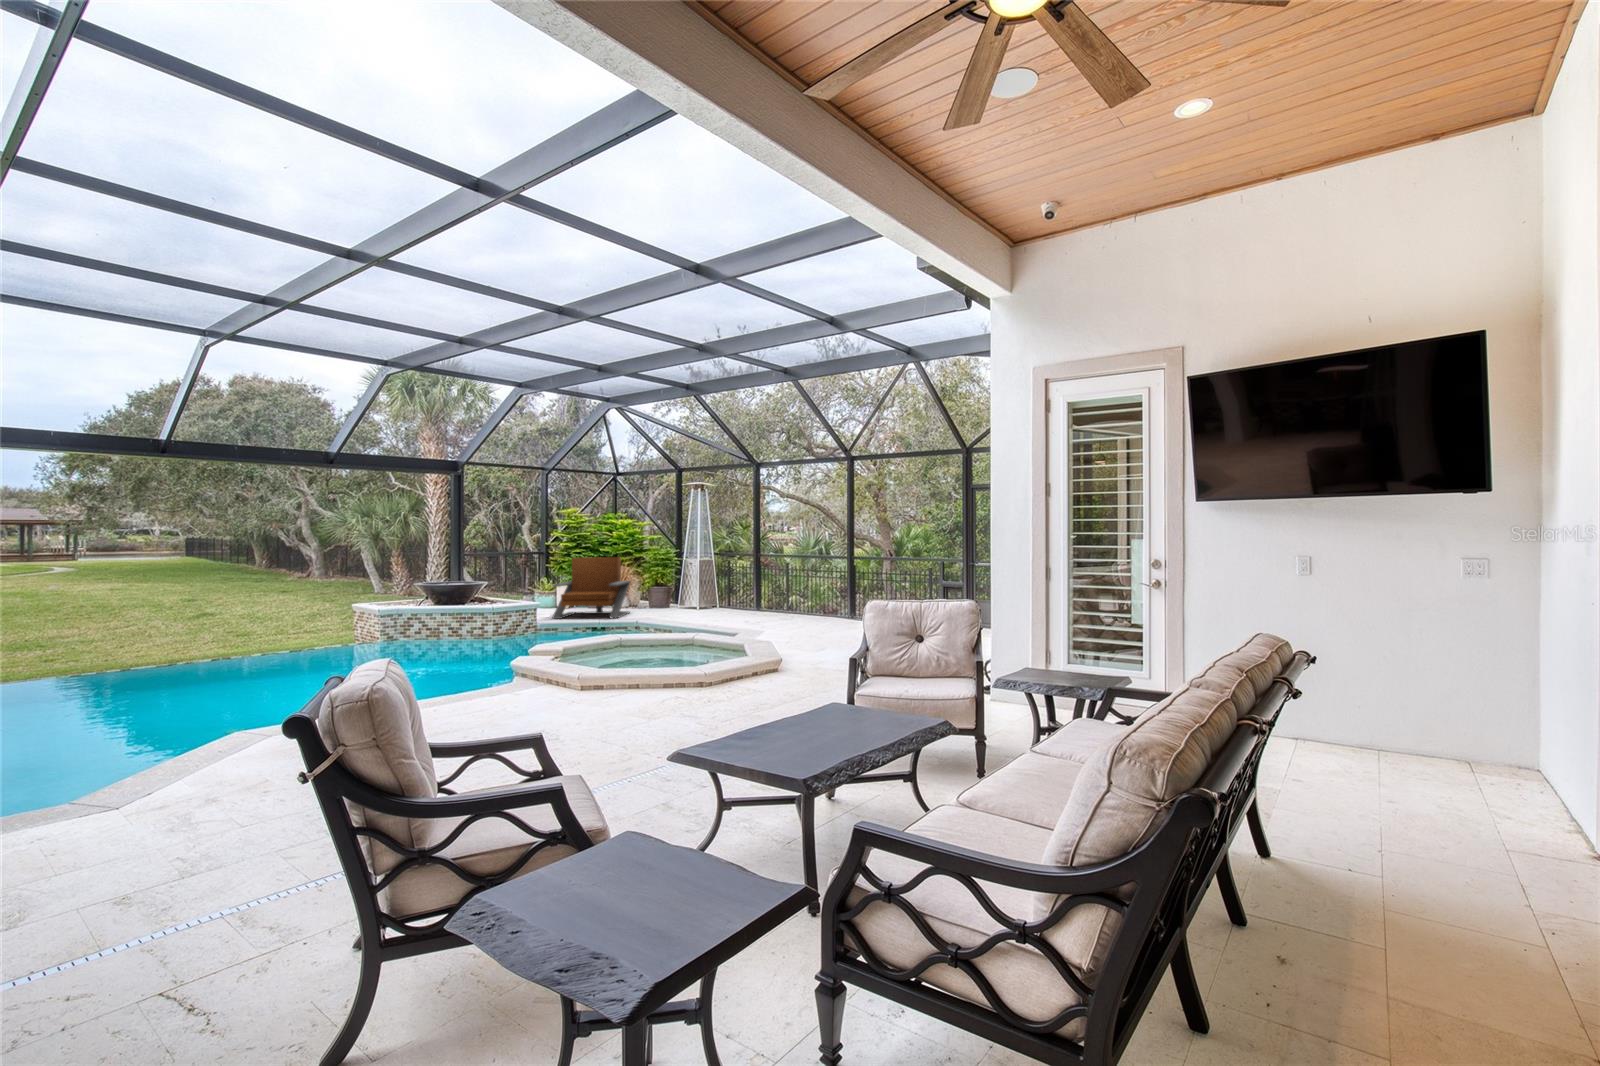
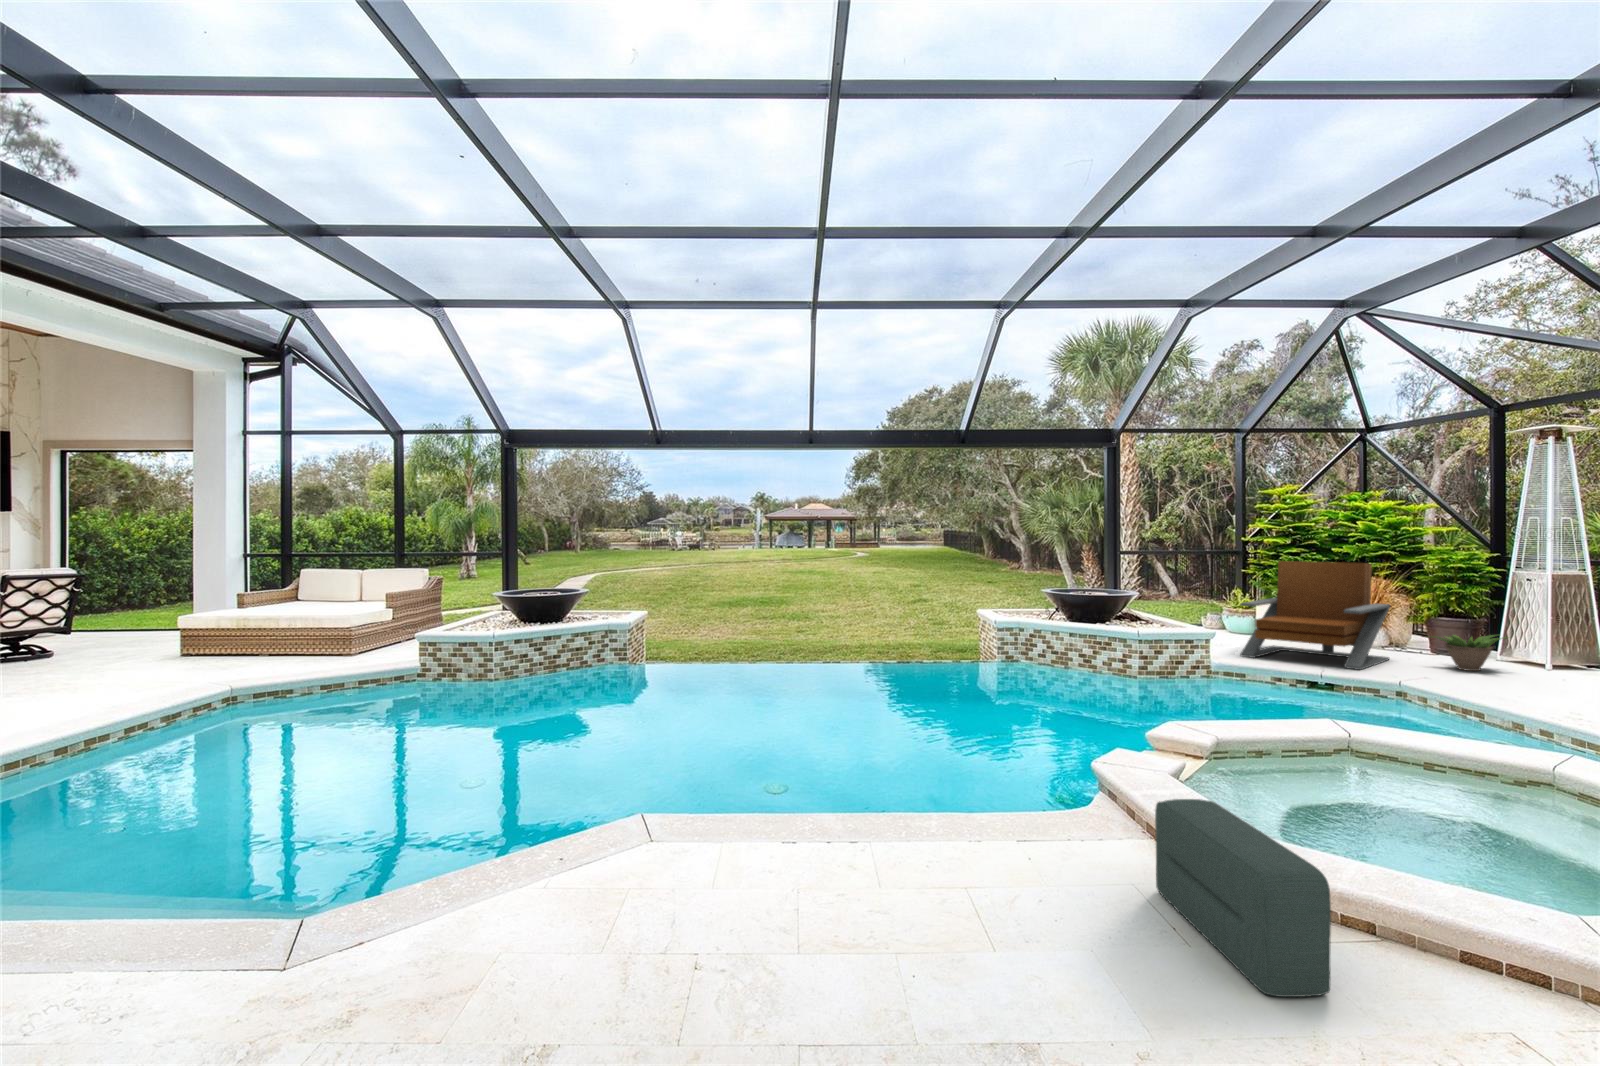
decorative plant: none [646,593,683,613] -> present [1431,635,1501,671]
pouf: none [557,652,629,707] -> present [1155,799,1331,997]

